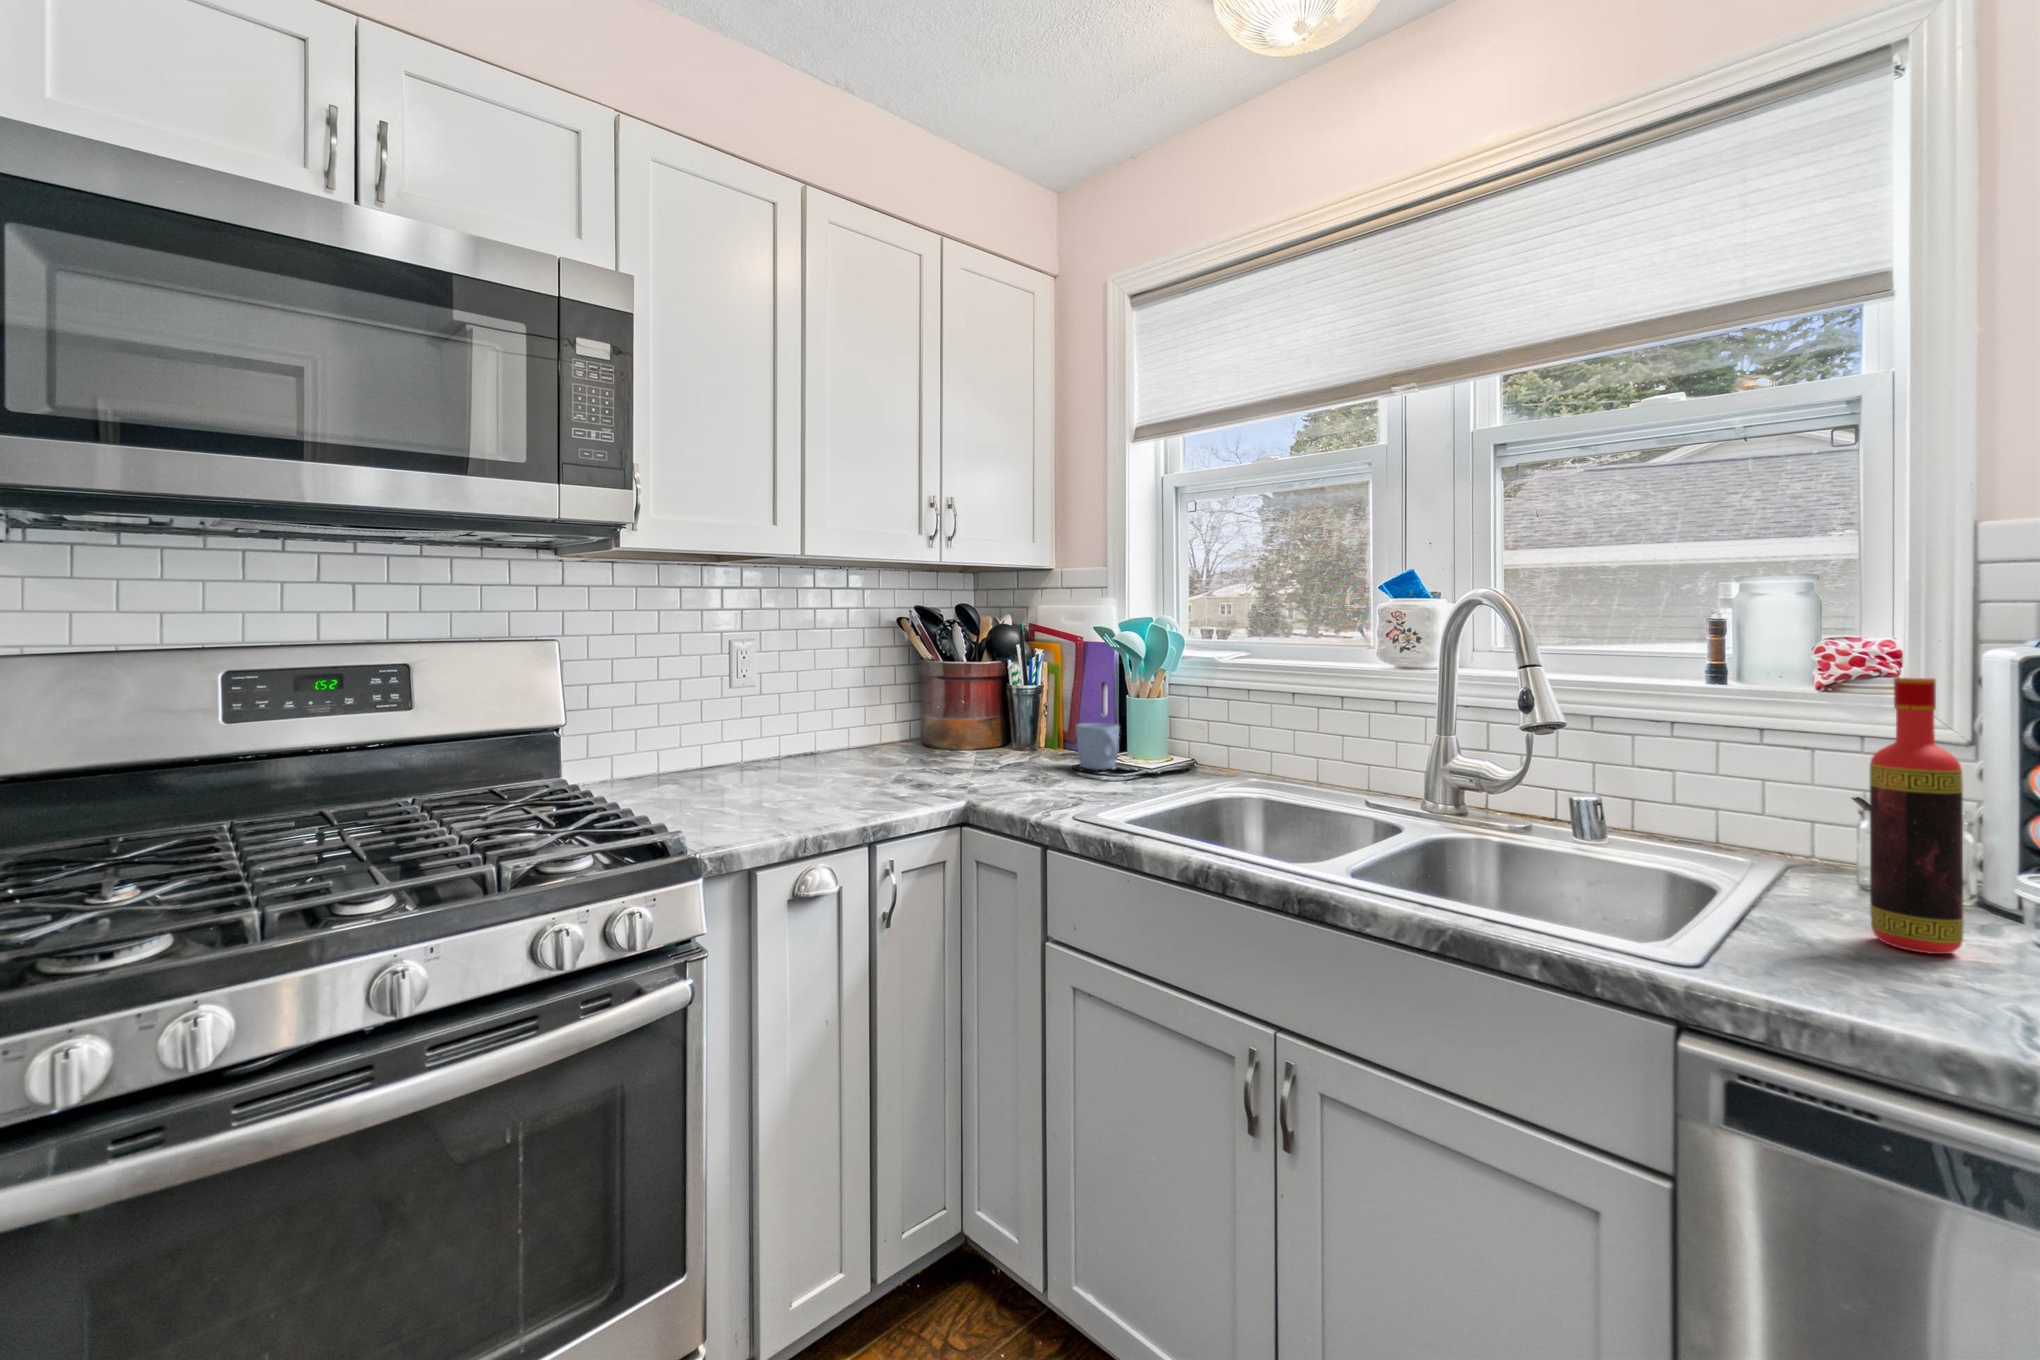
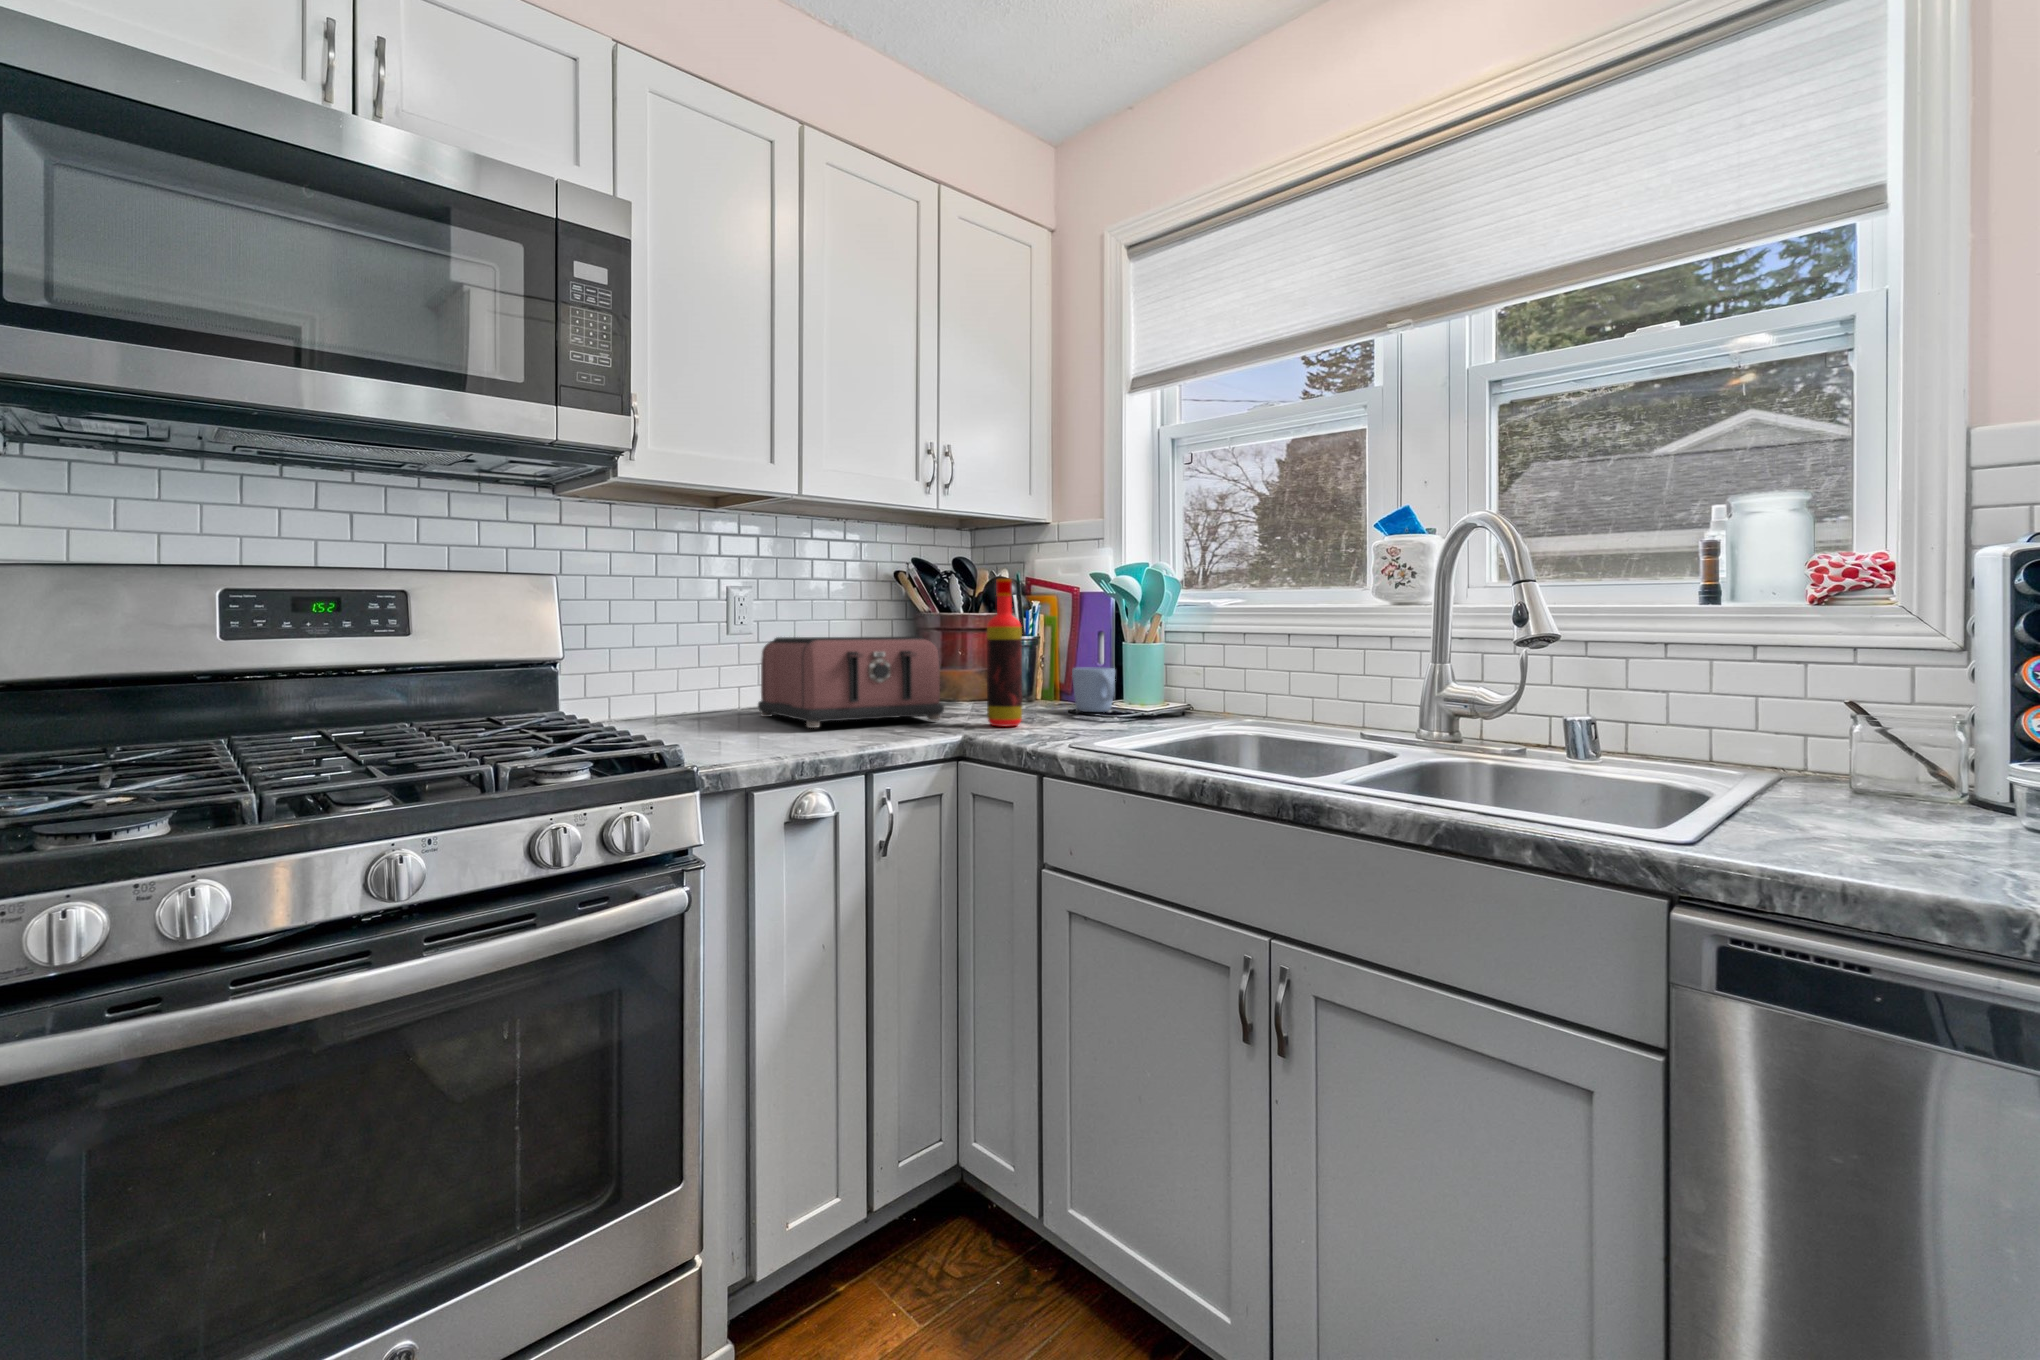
bottle: present [1870,678,1964,954] -> present [987,579,1022,727]
toaster: none [759,692,947,795] -> present [758,637,944,728]

